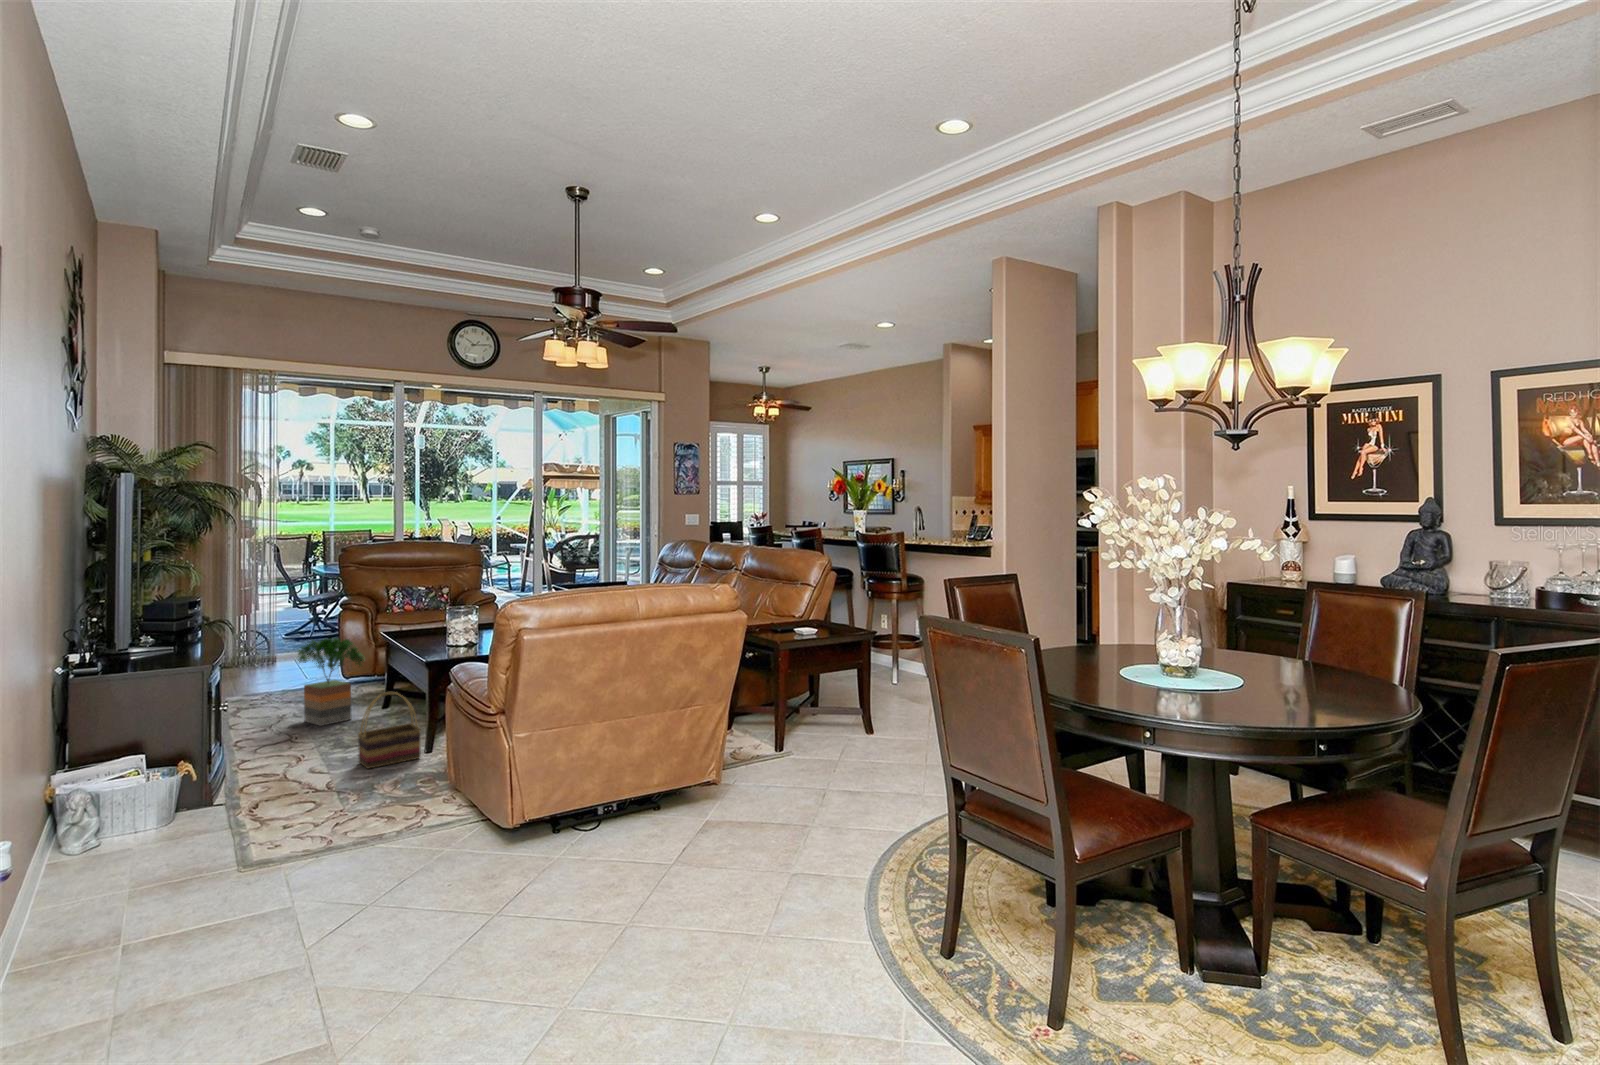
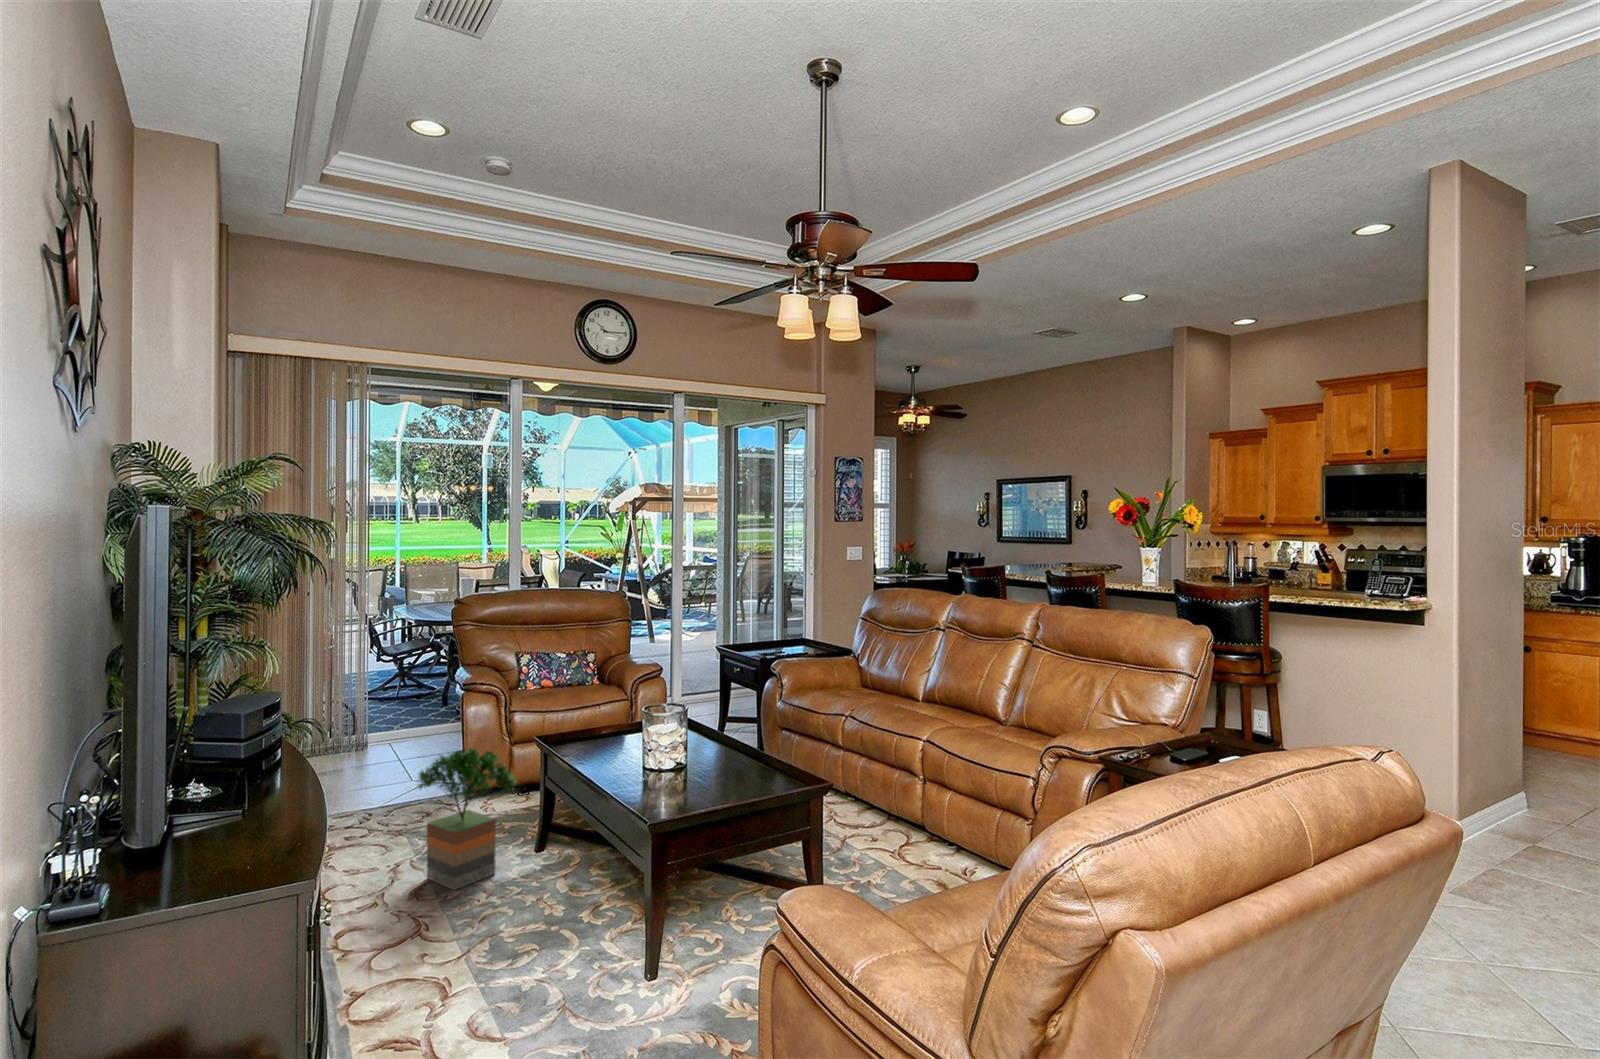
basket: present [358,692,421,769] -> none [544,878,645,1022]

